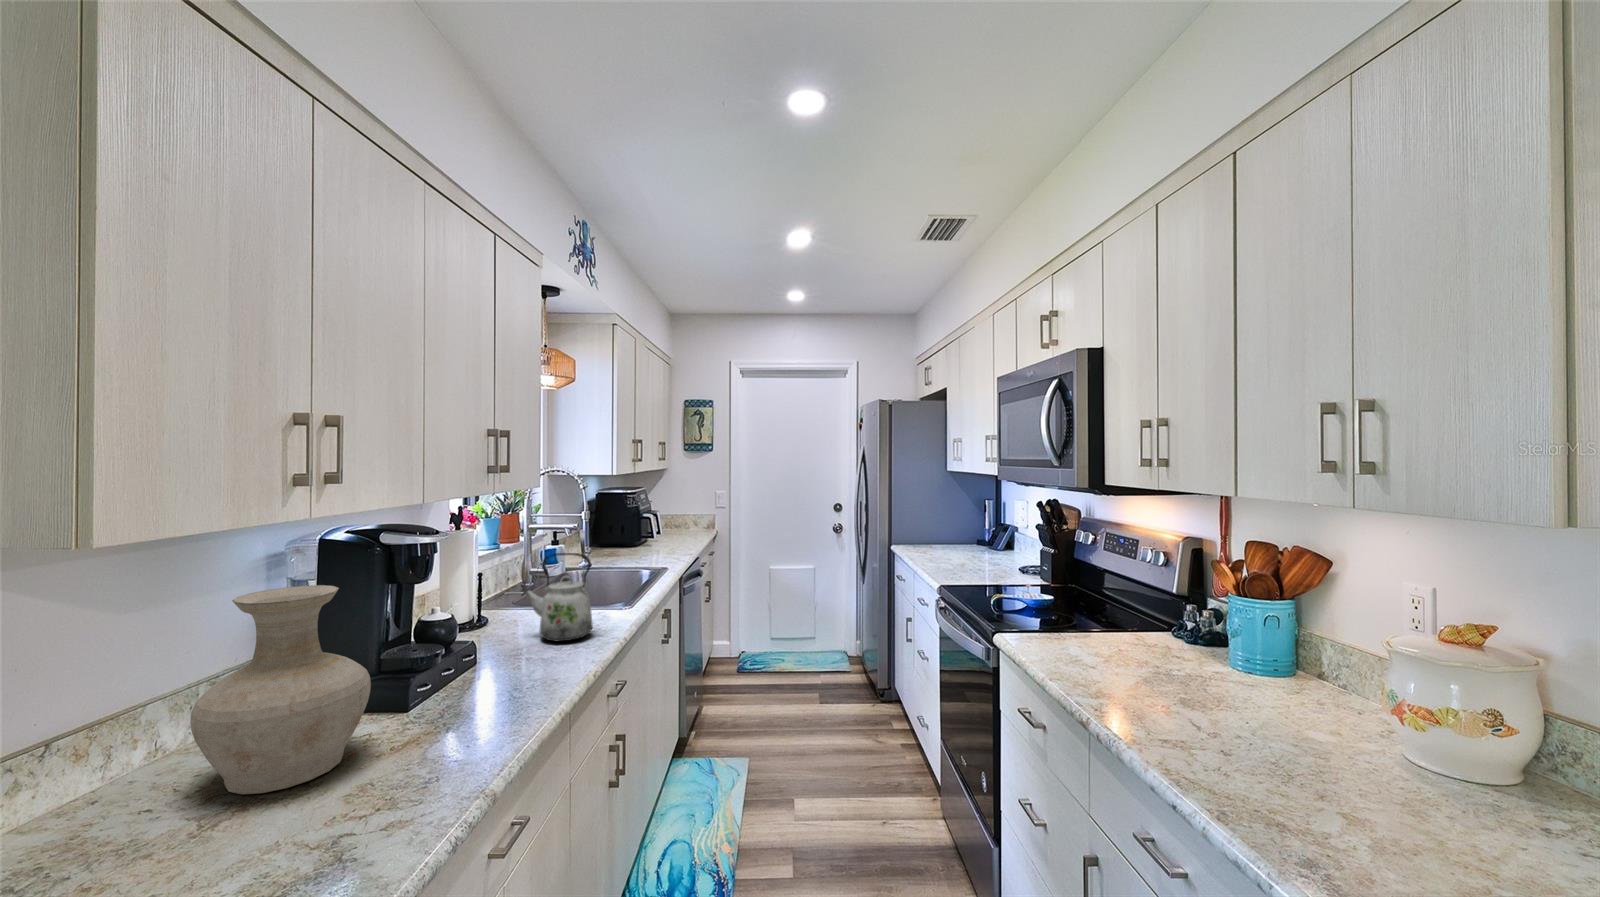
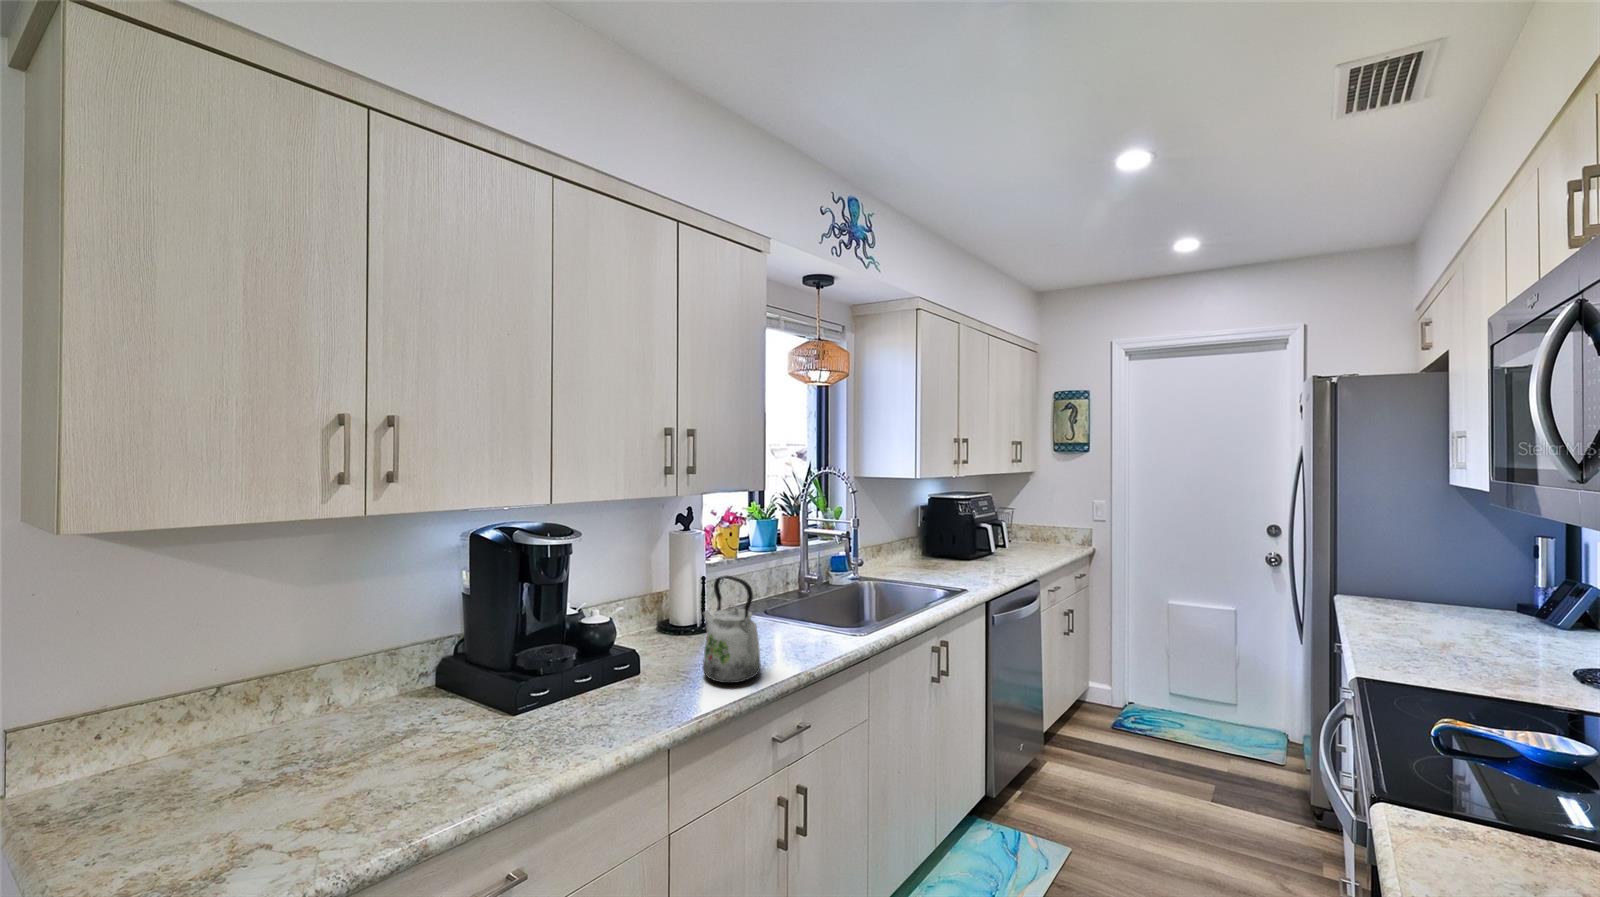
vase: present [190,585,371,794] -> none [222,590,402,799]

